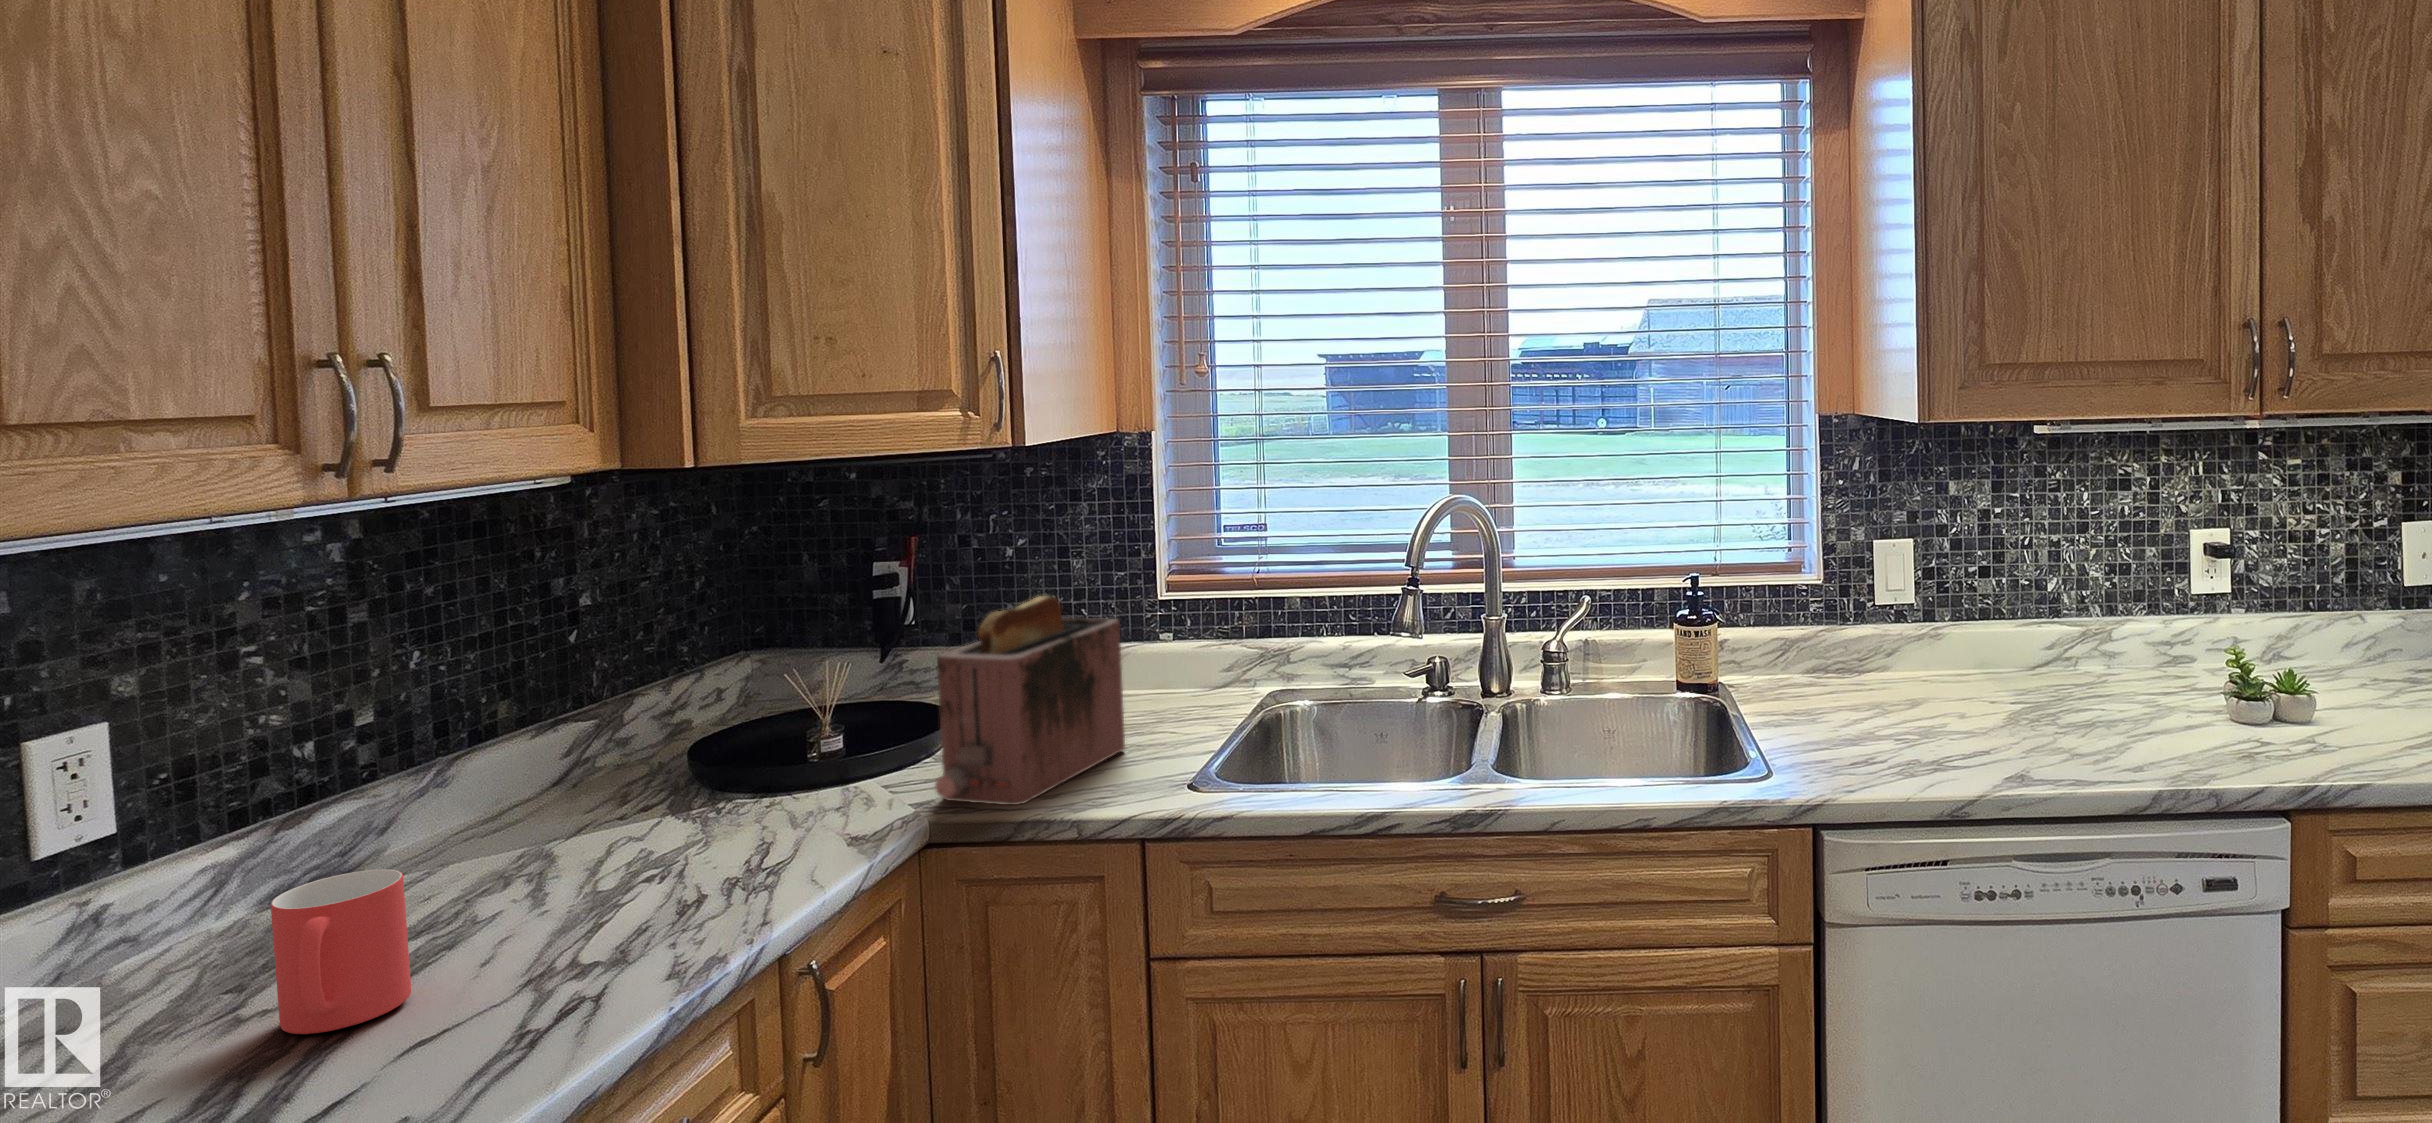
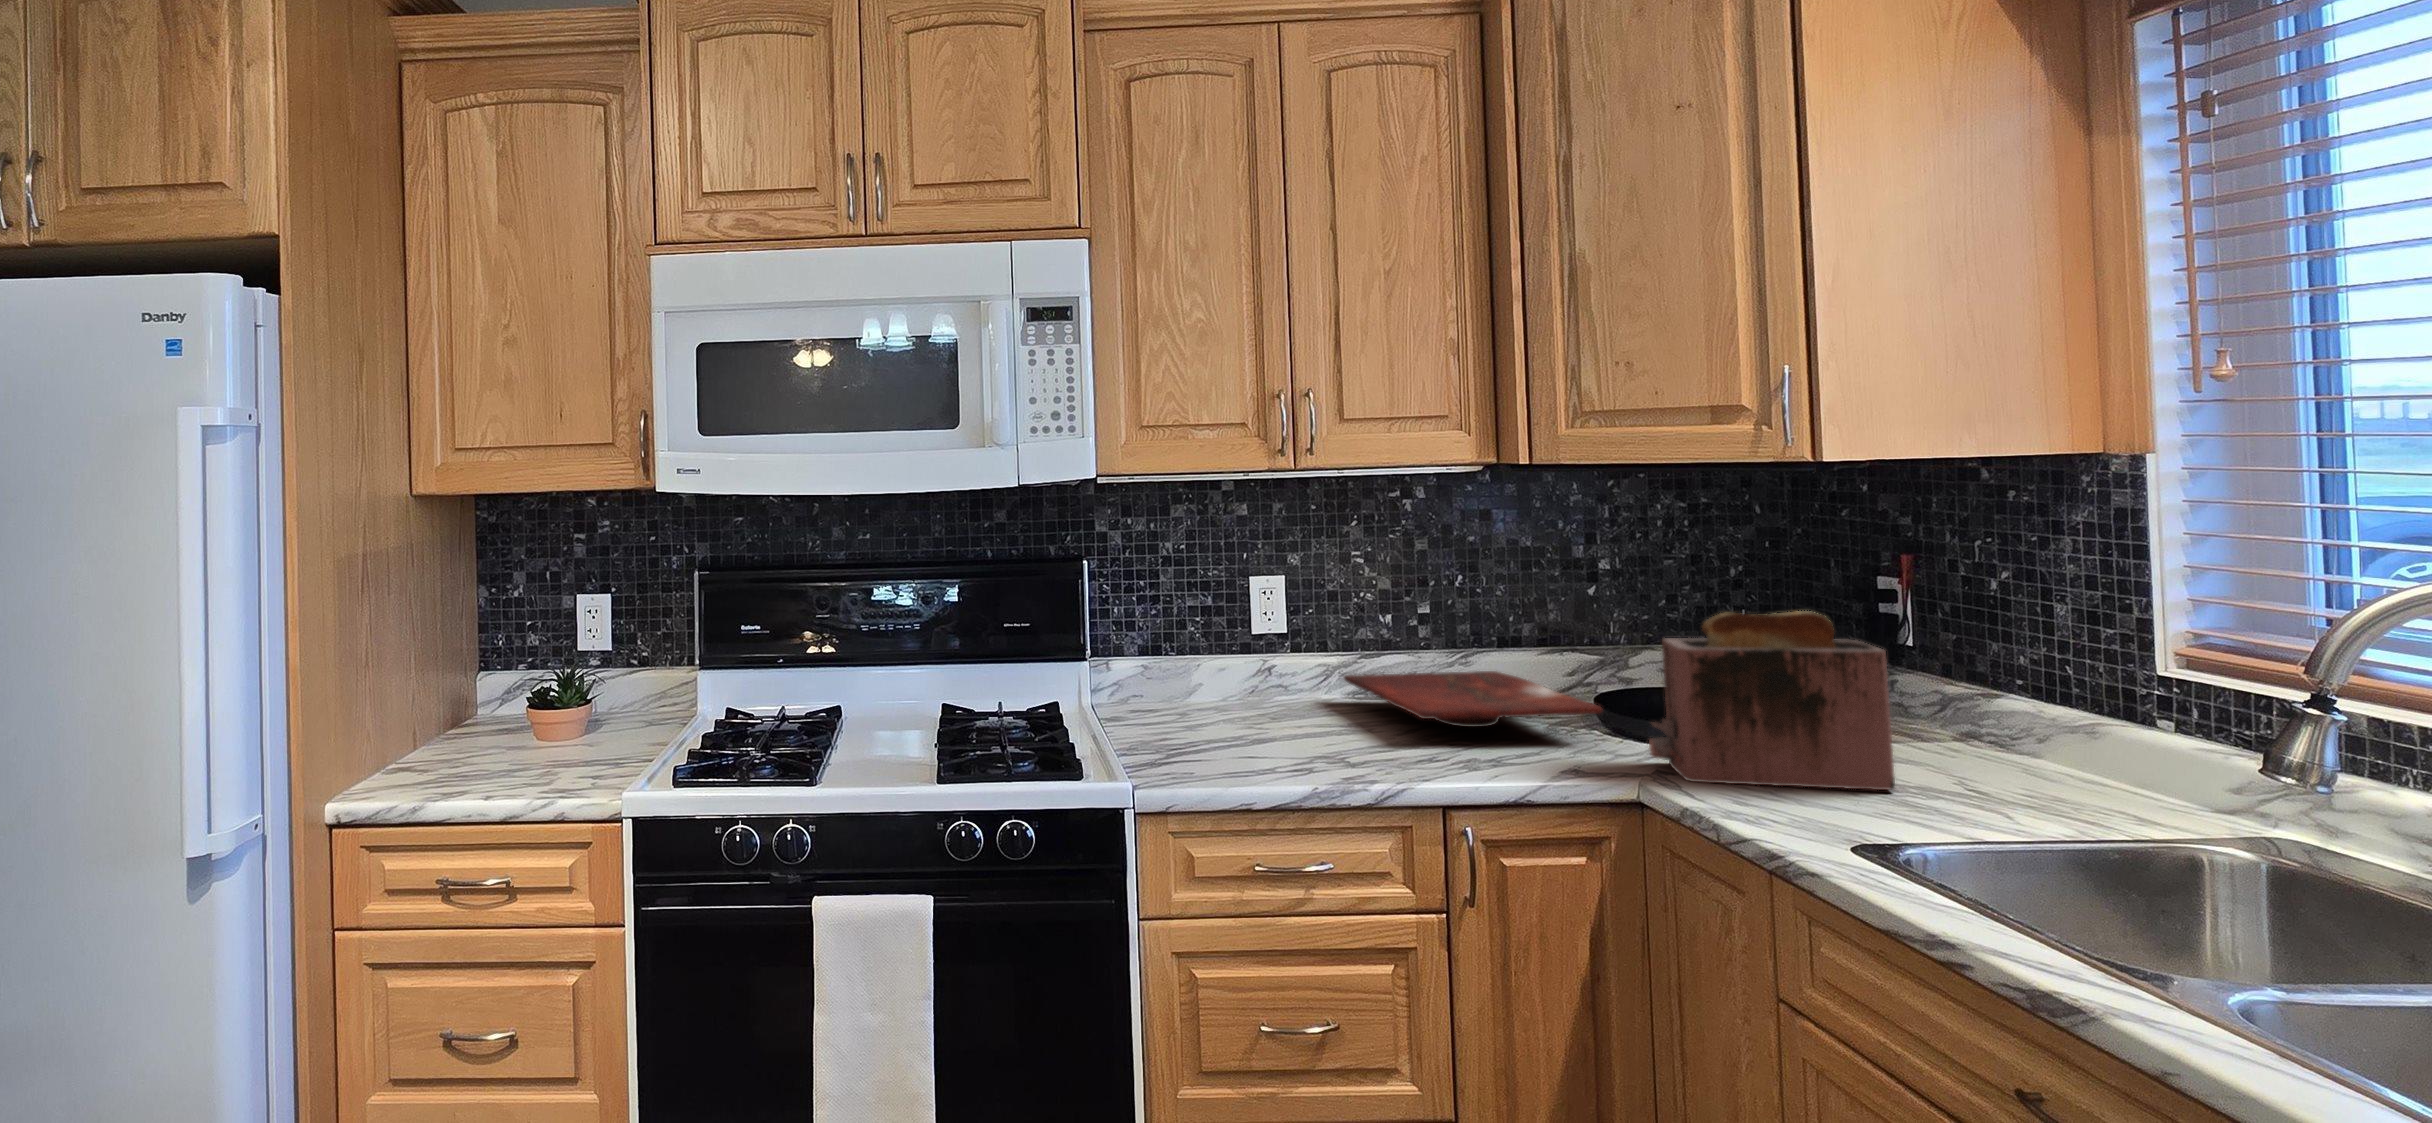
cutting board: none [318,764,838,877] -> present [1344,671,1602,727]
mug: present [271,869,411,1034] -> none [1211,658,1276,728]

